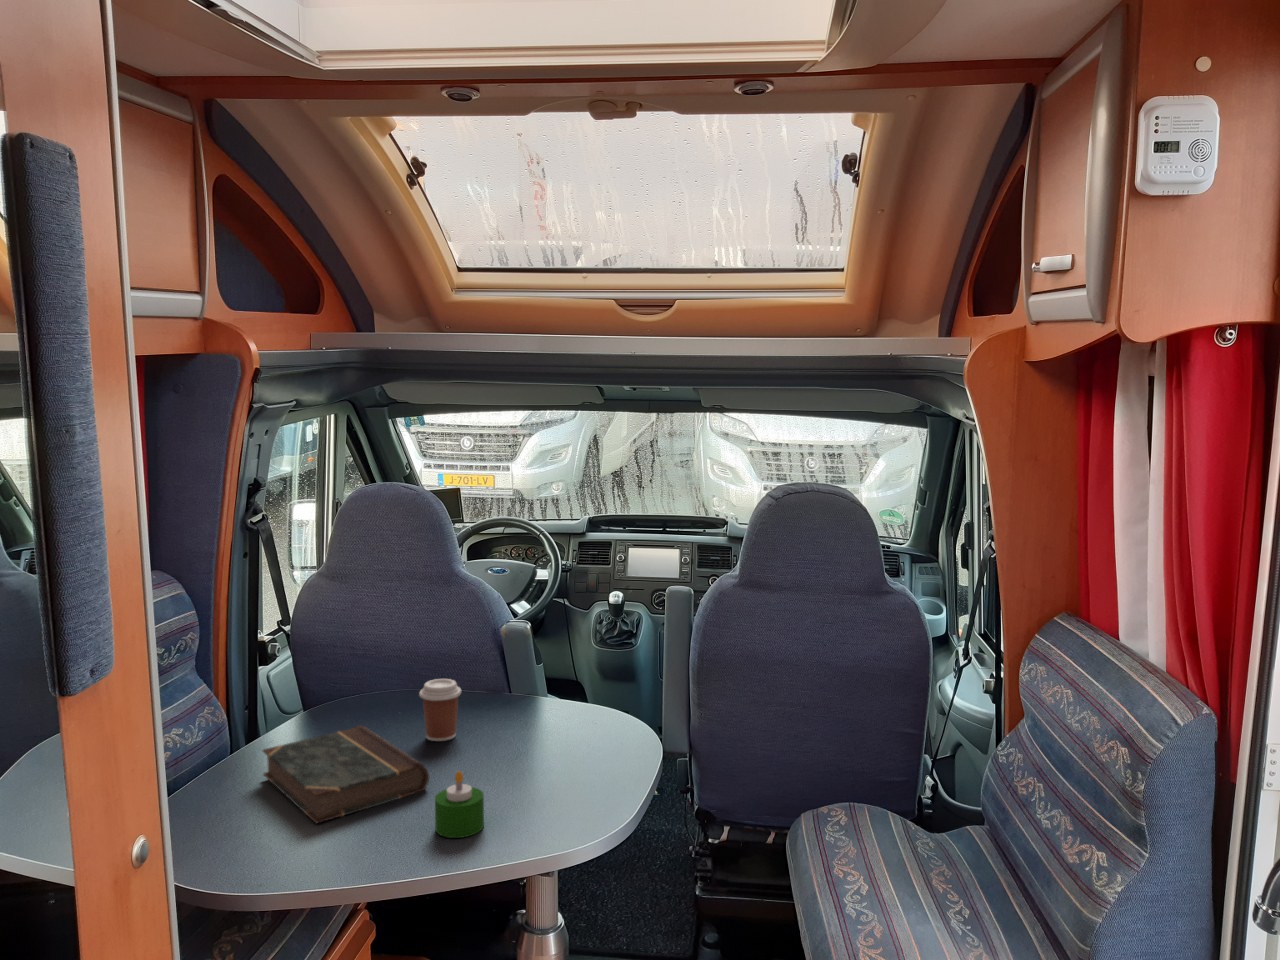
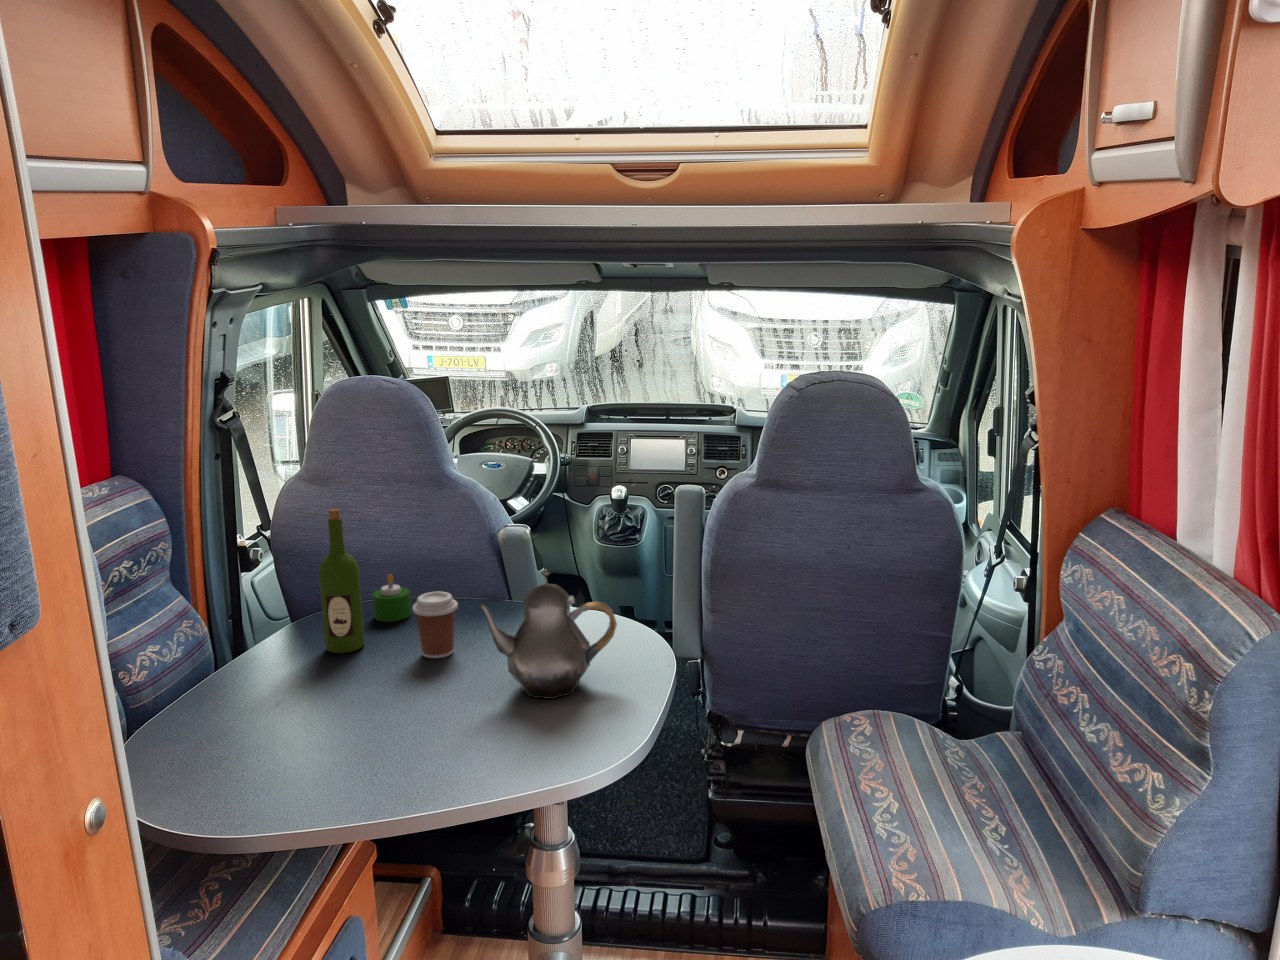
wine bottle: none [336,600,373,736] -> present [319,509,365,653]
teapot: none [480,655,606,777] -> present [479,570,617,699]
book: present [263,725,429,823] -> none [244,644,427,757]
candle: present [435,771,484,838] -> present [373,574,411,622]

